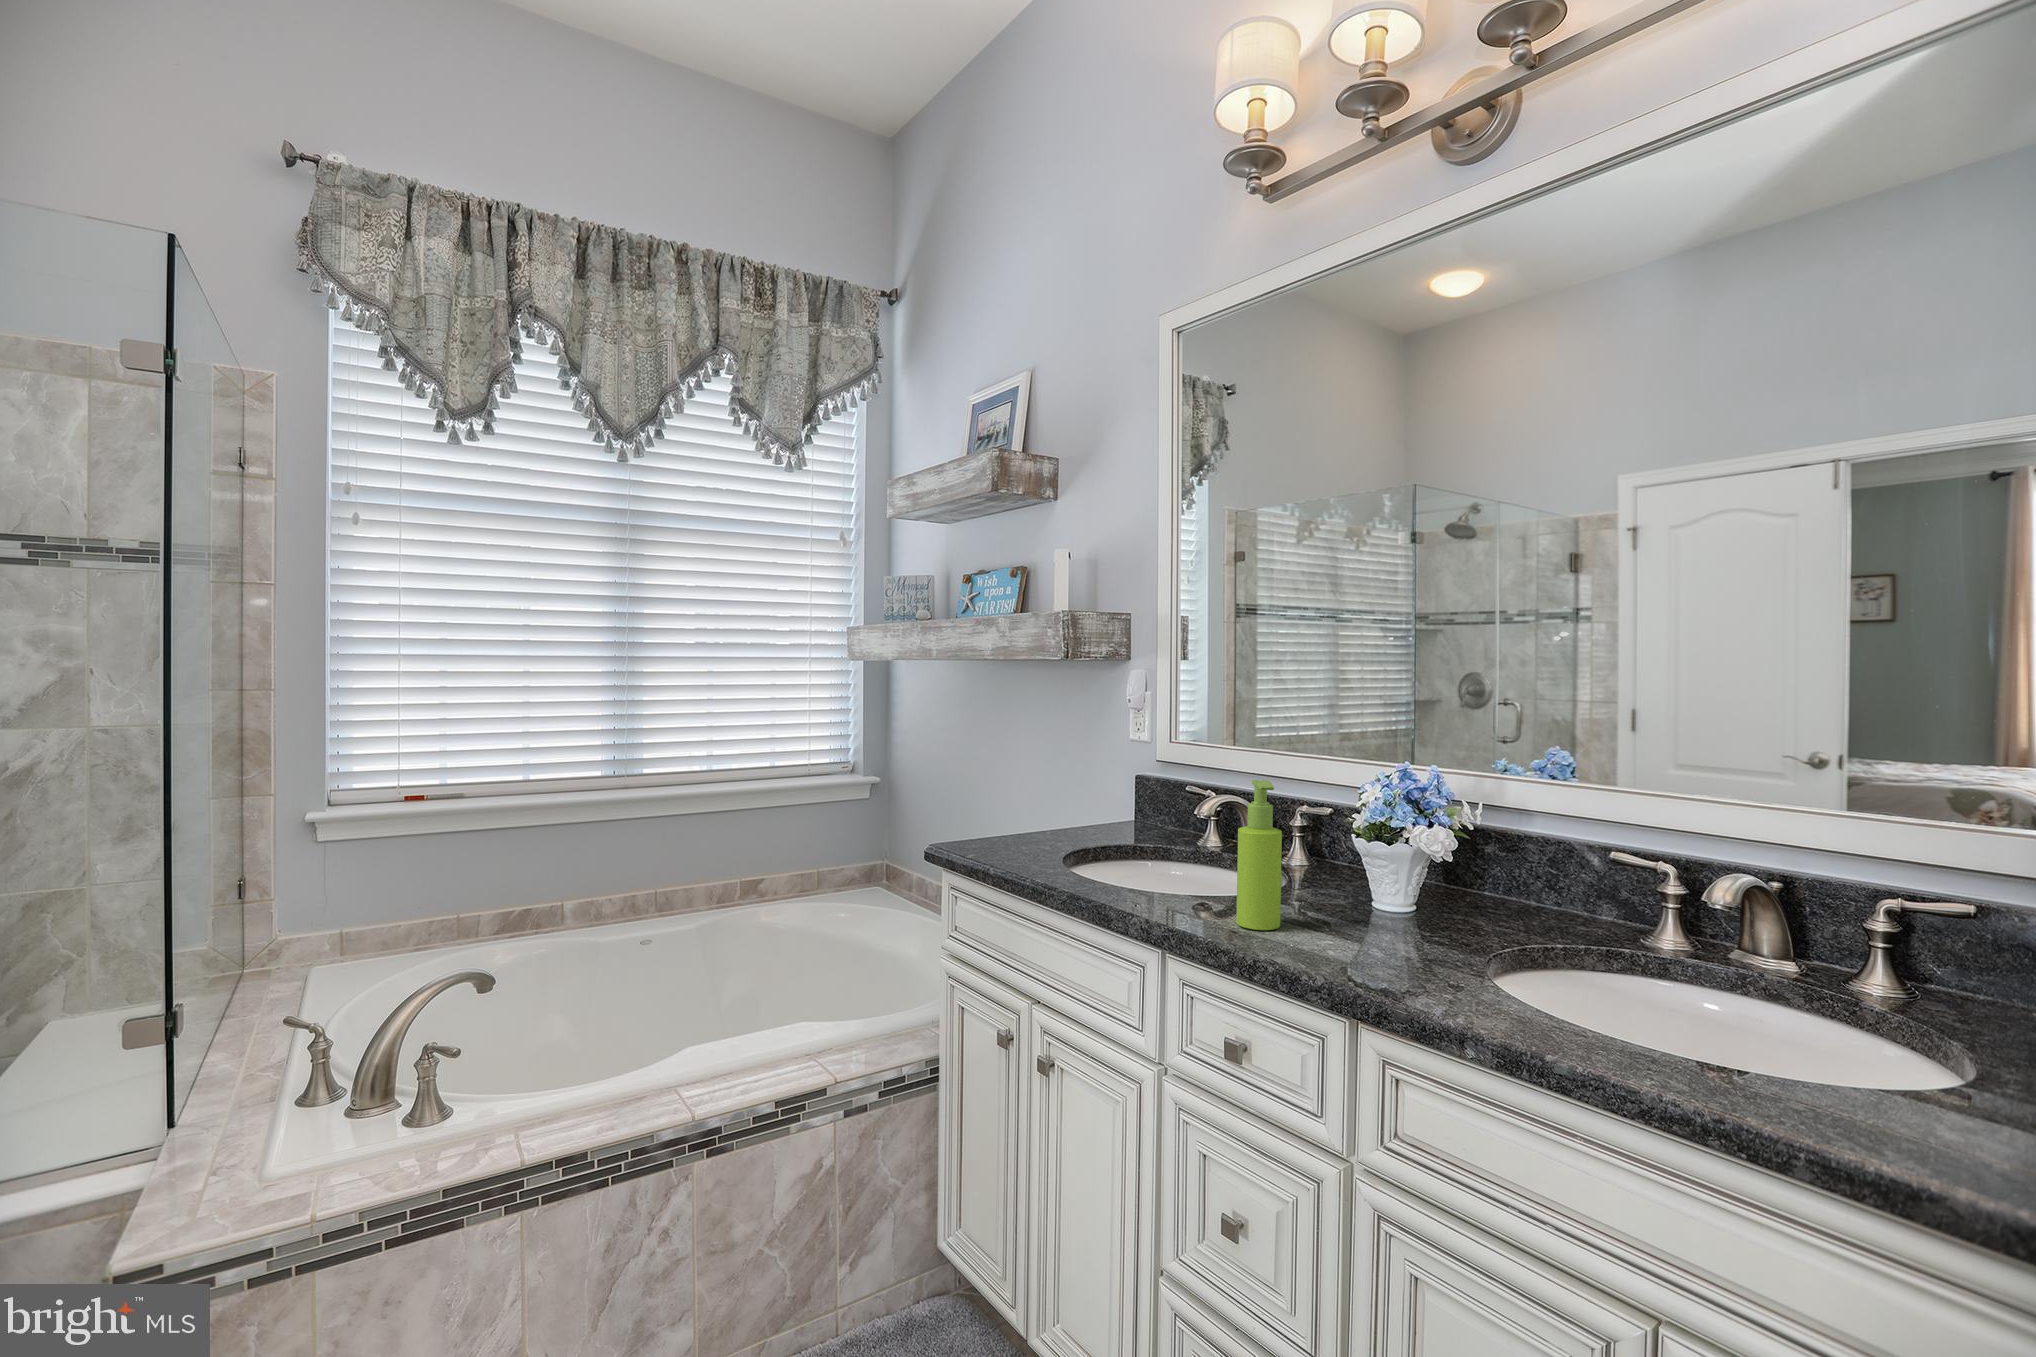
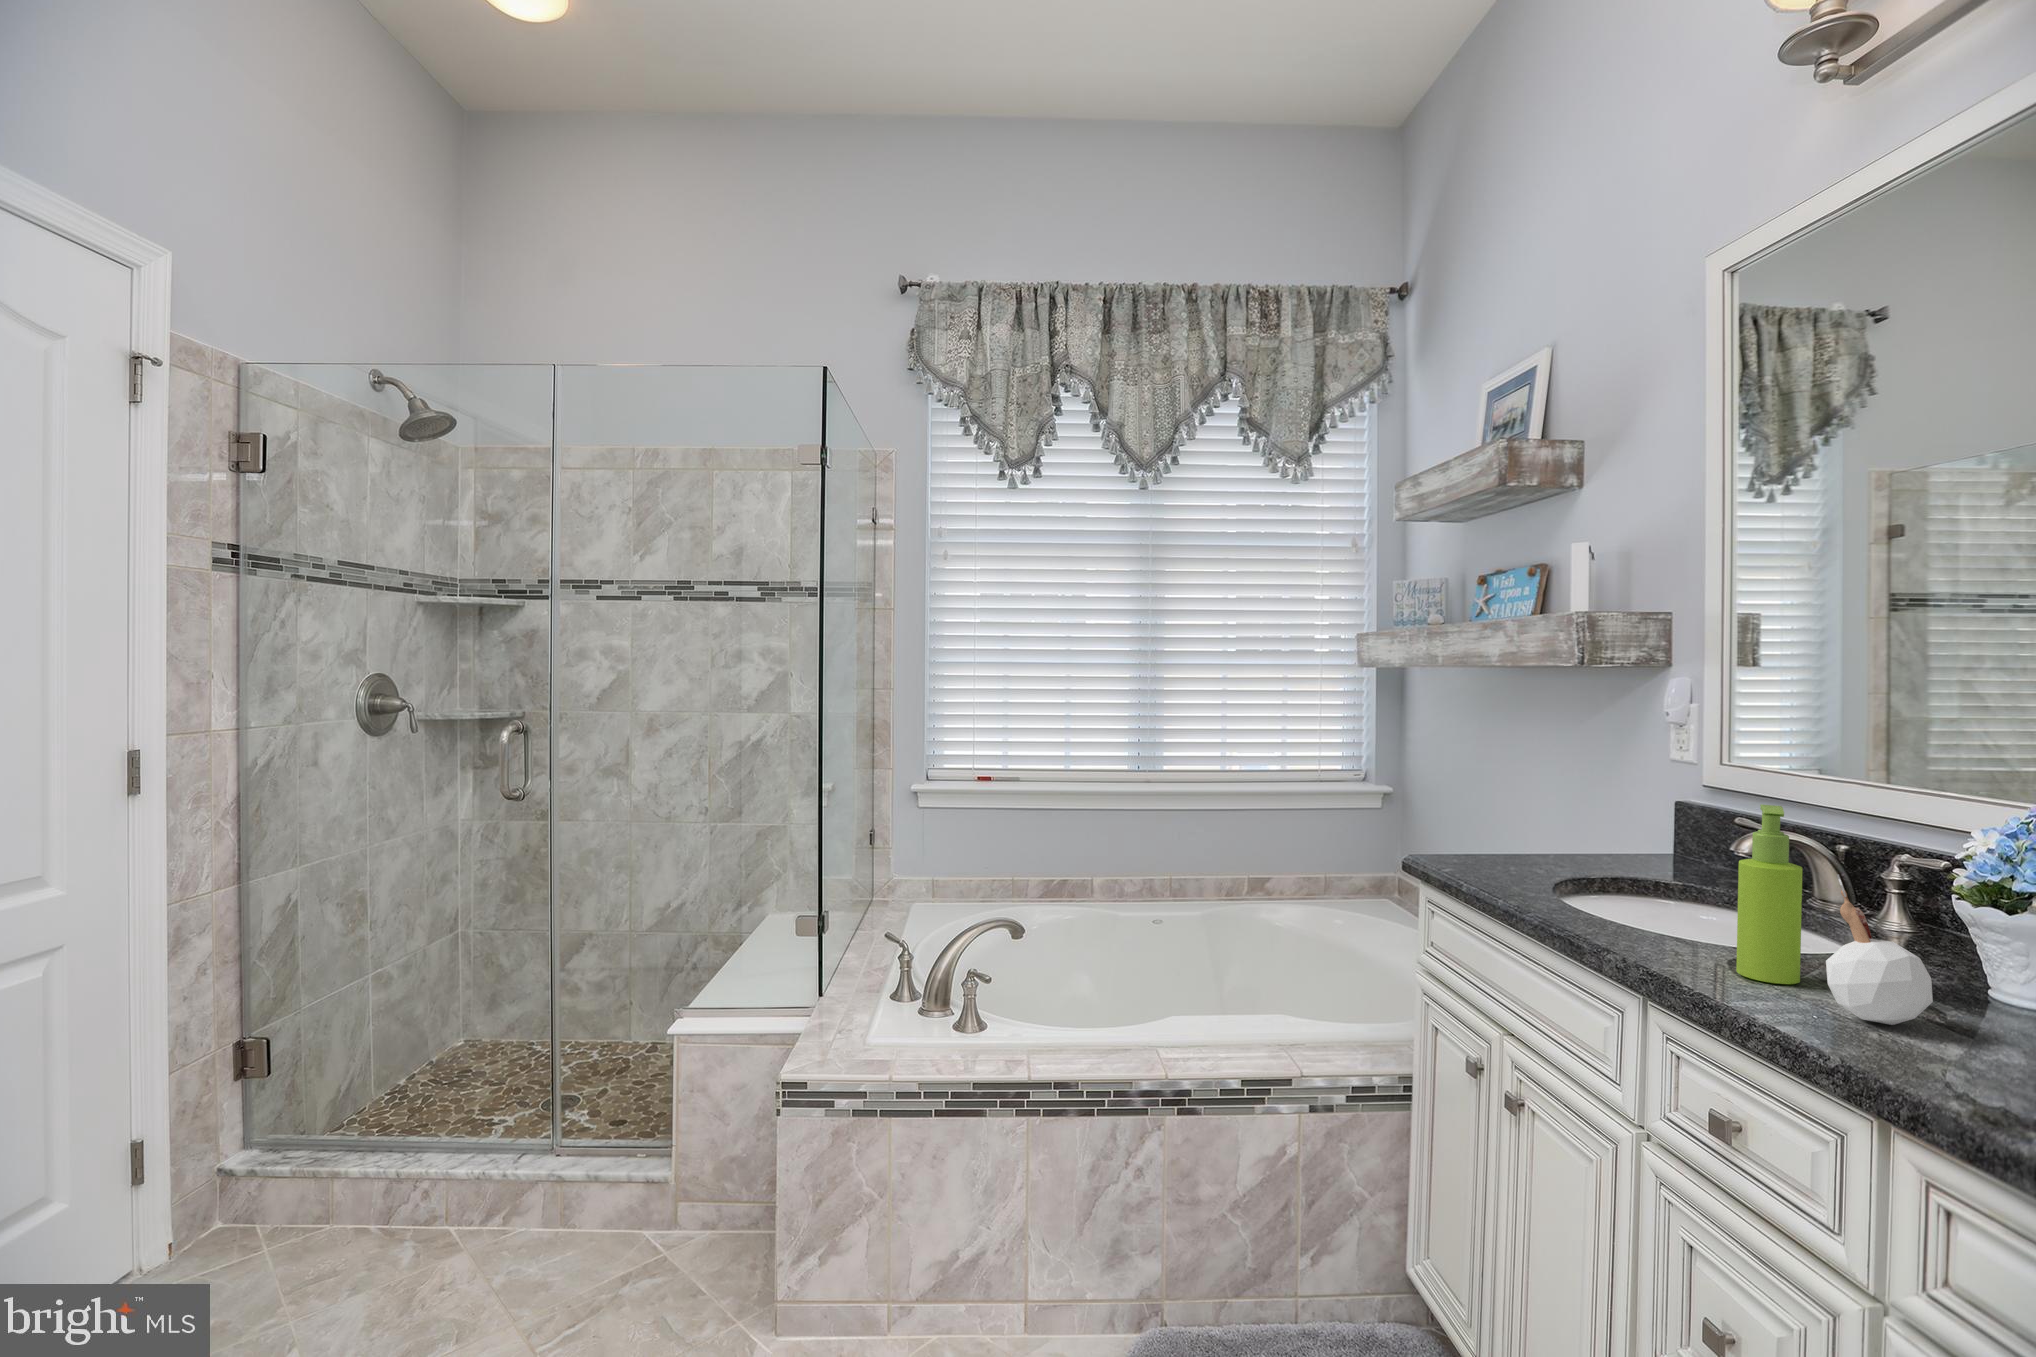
candle: none [1312,835,1380,954] -> present [1826,875,1933,1025]

